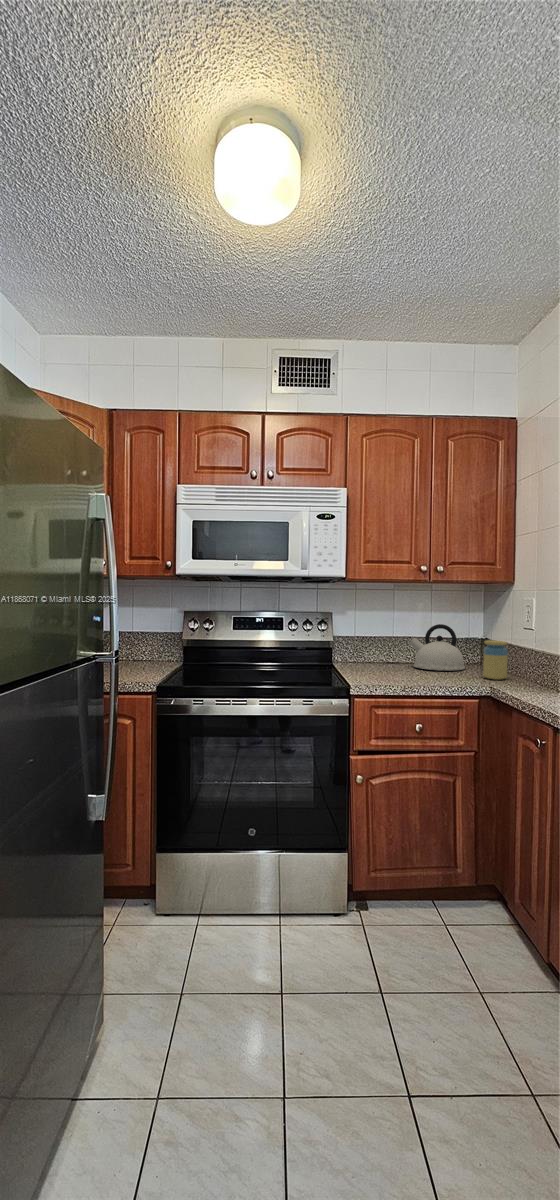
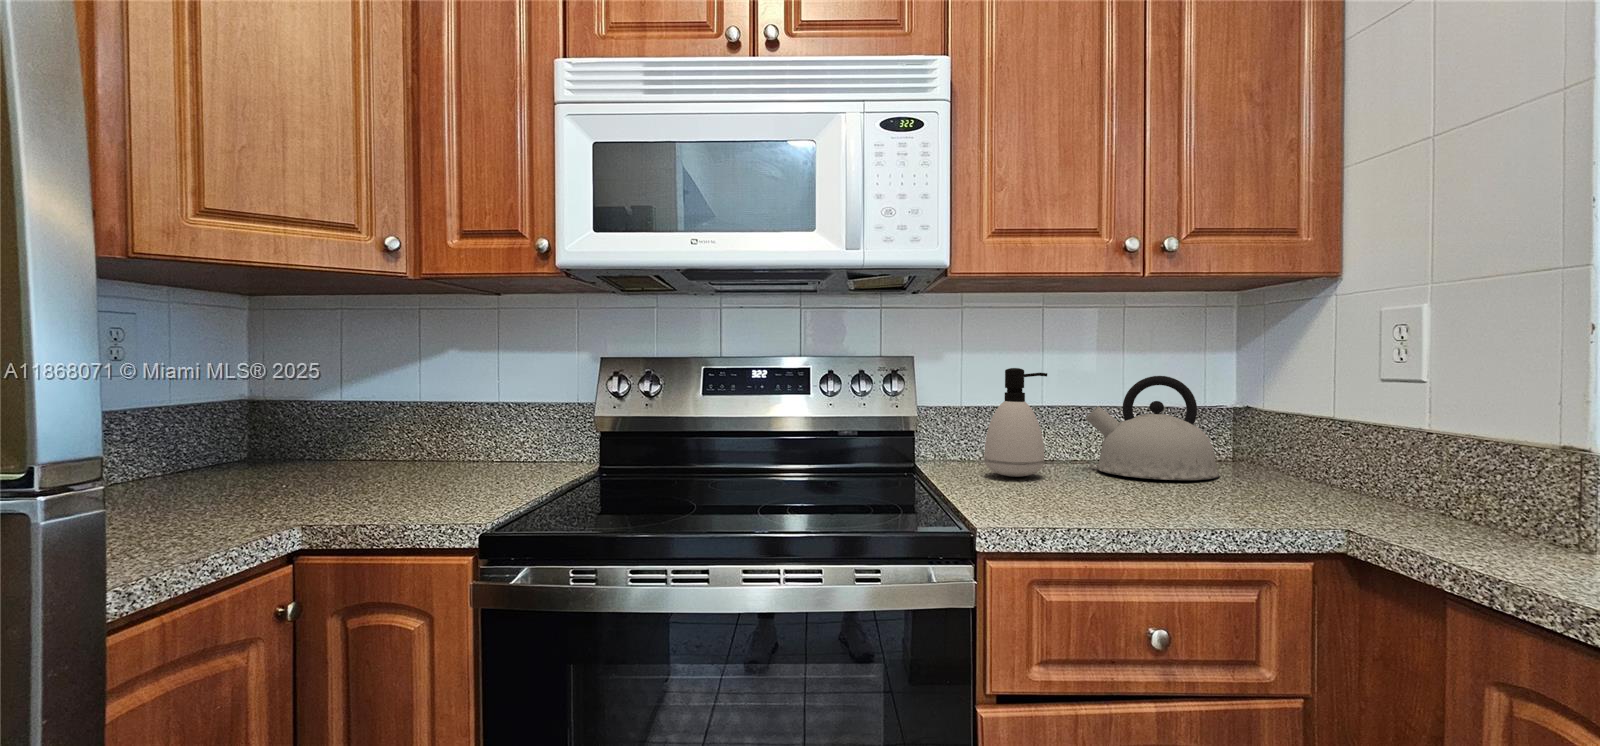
soap dispenser: none [362,620,390,669] -> present [984,368,1047,477]
jar: present [483,641,508,680] -> none [1292,409,1360,505]

